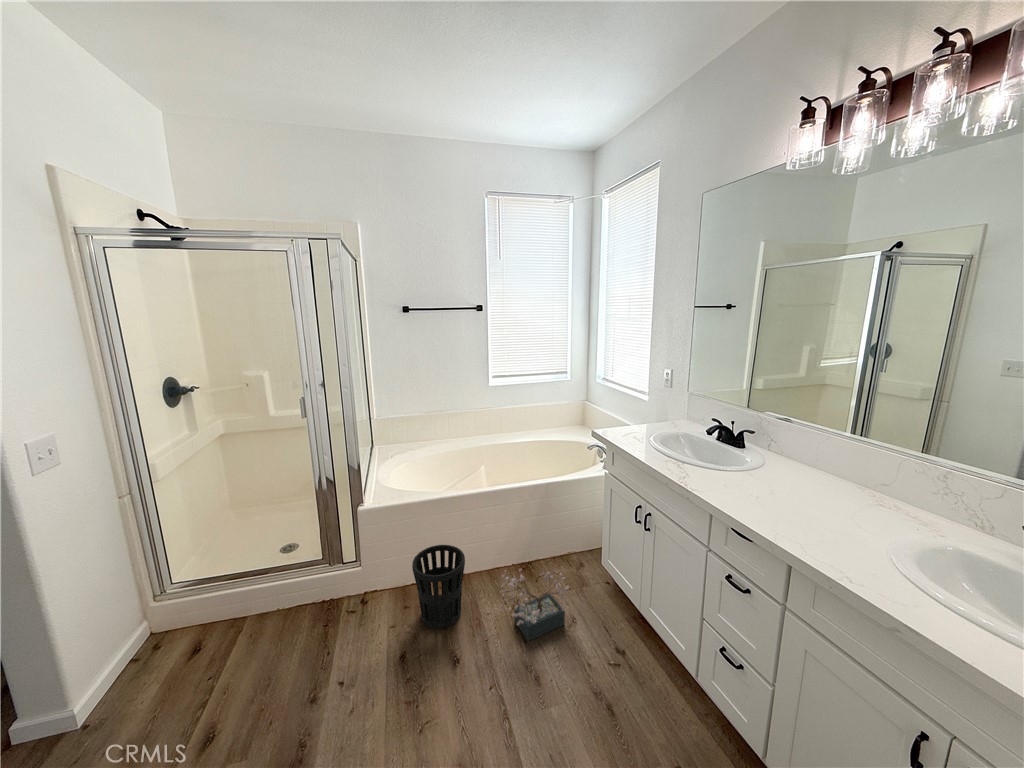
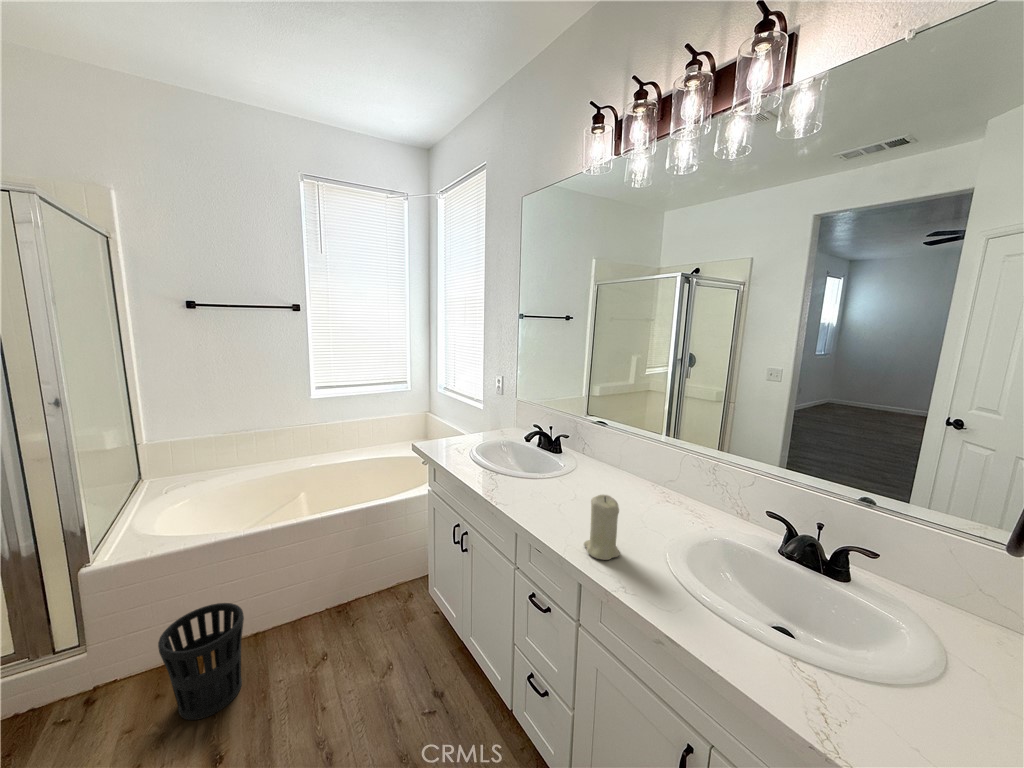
candle: none [804,489,852,552] -> present [584,495,620,560]
decorative plant: present [500,569,569,641] -> none [287,611,383,707]

